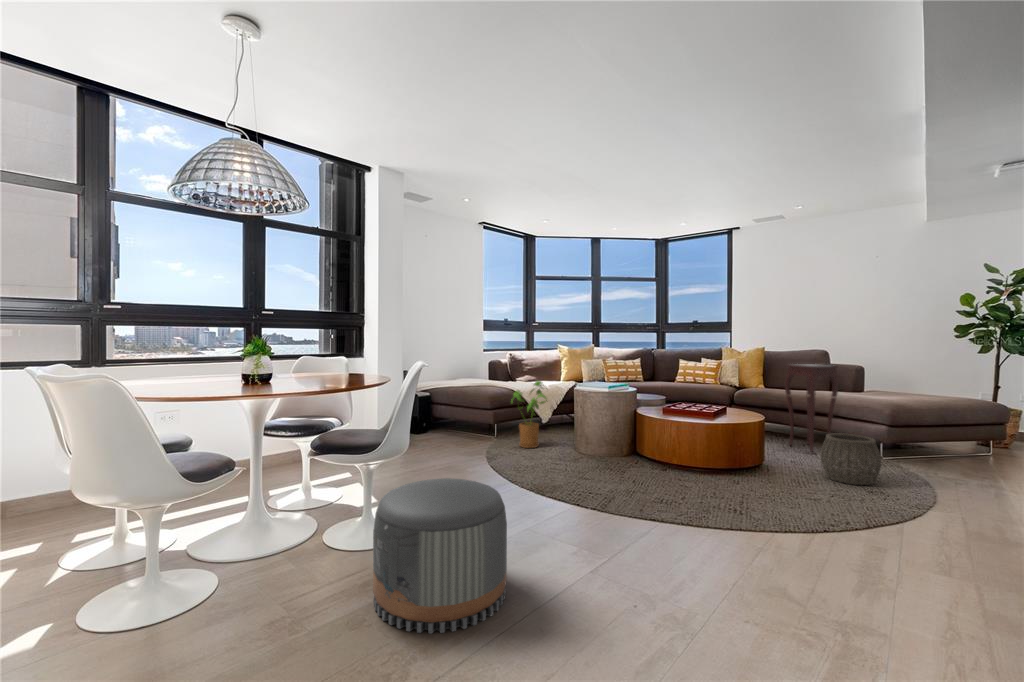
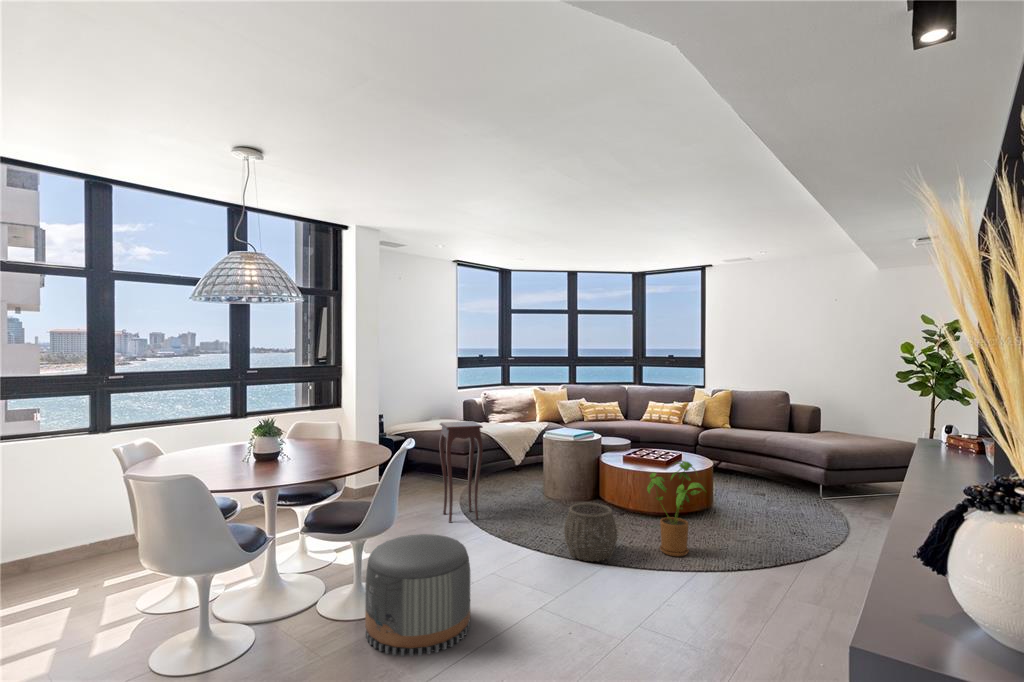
side table: present [785,364,838,452] -> present [440,421,483,522]
house plant: present [511,381,547,448] -> present [647,461,705,557]
woven basket: present [820,433,881,485] -> present [564,503,617,561]

